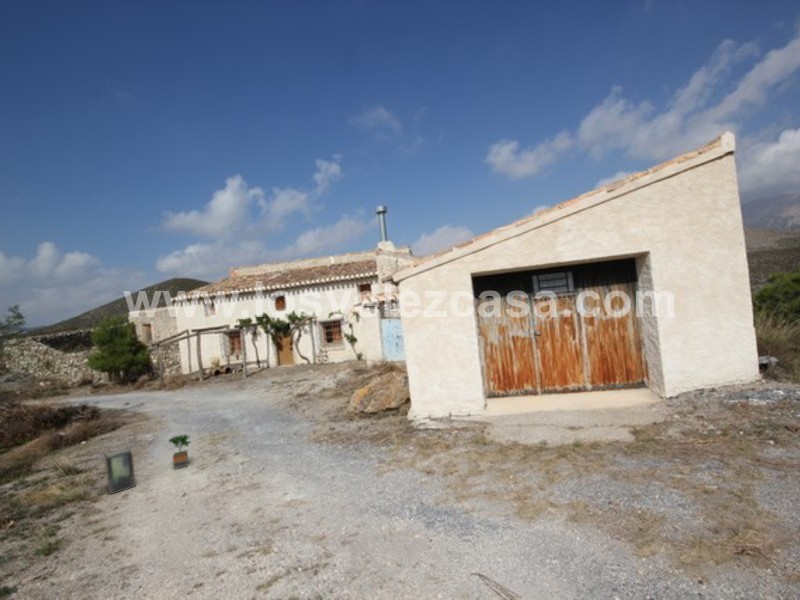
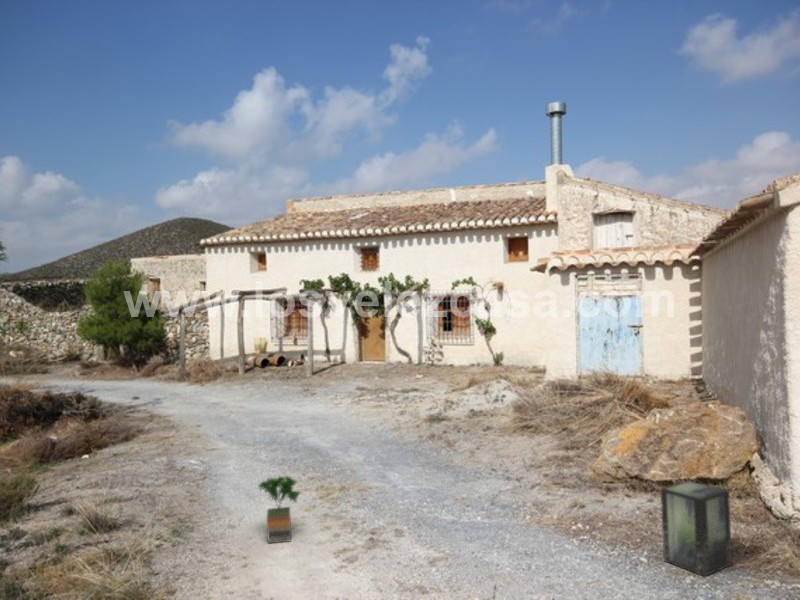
storage box: present [105,449,136,494] -> present [661,481,732,576]

